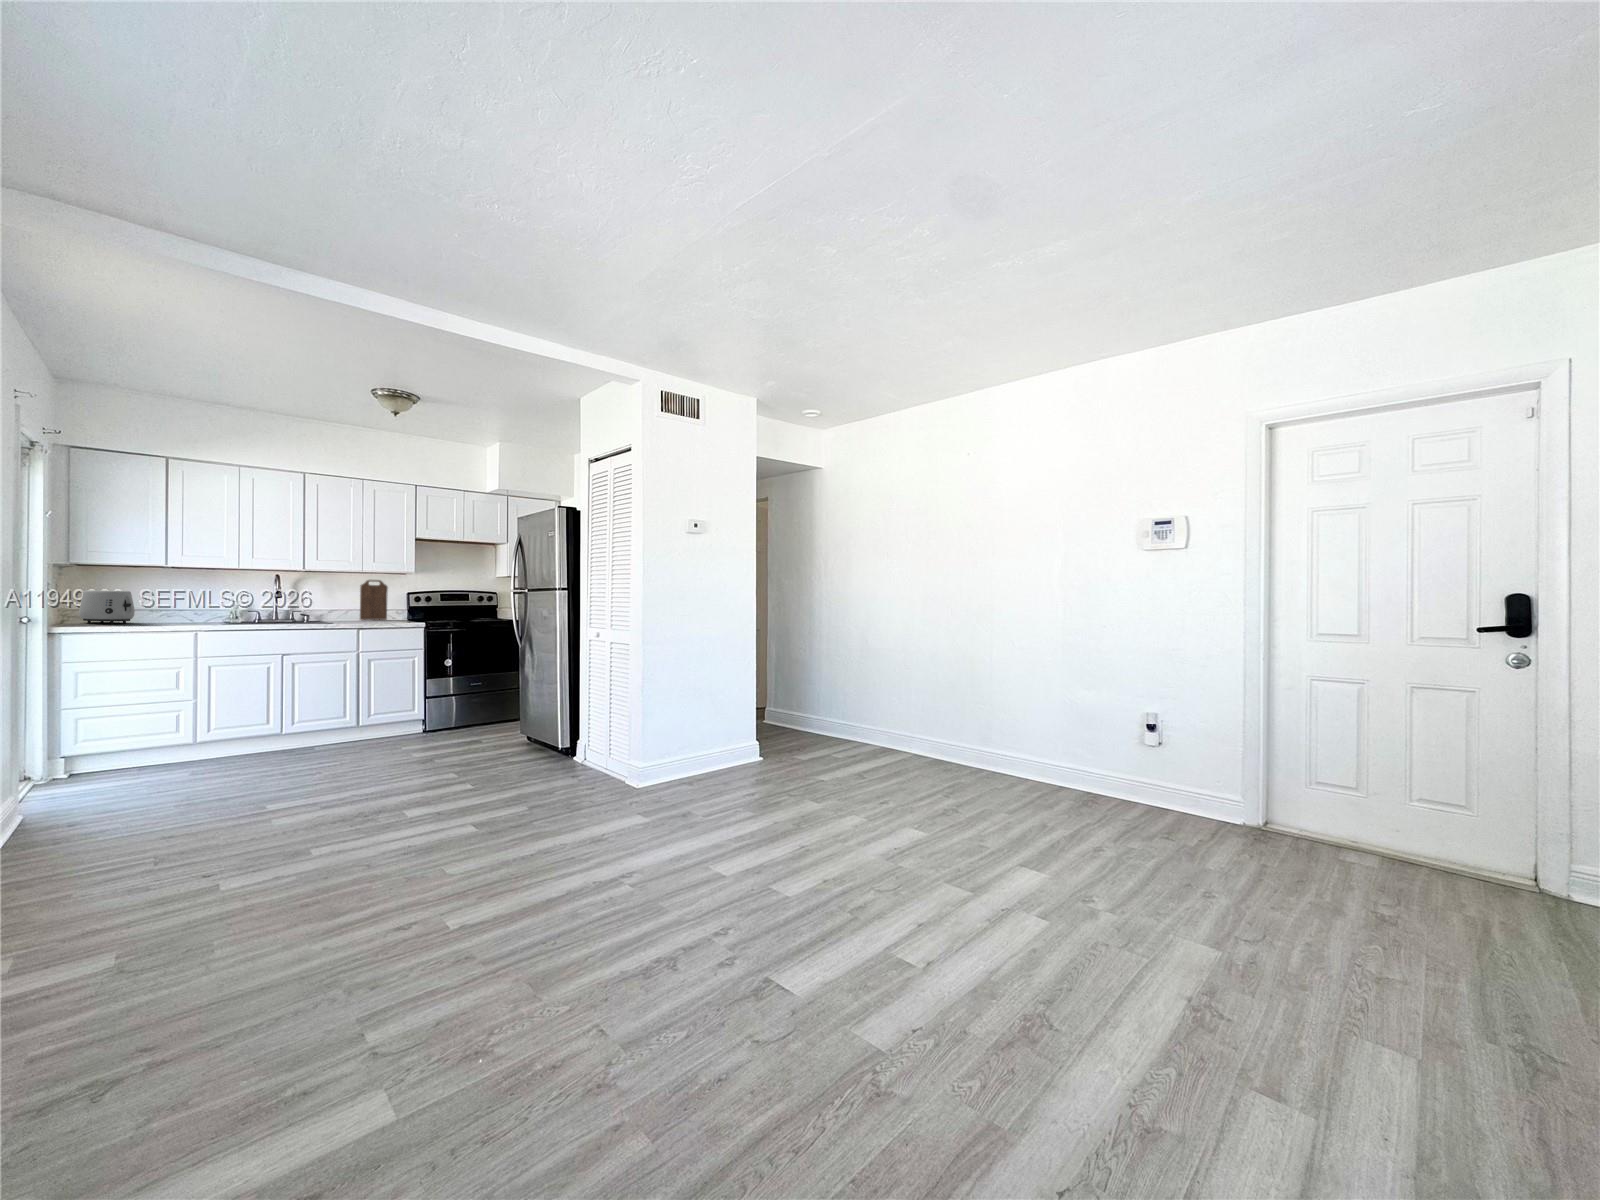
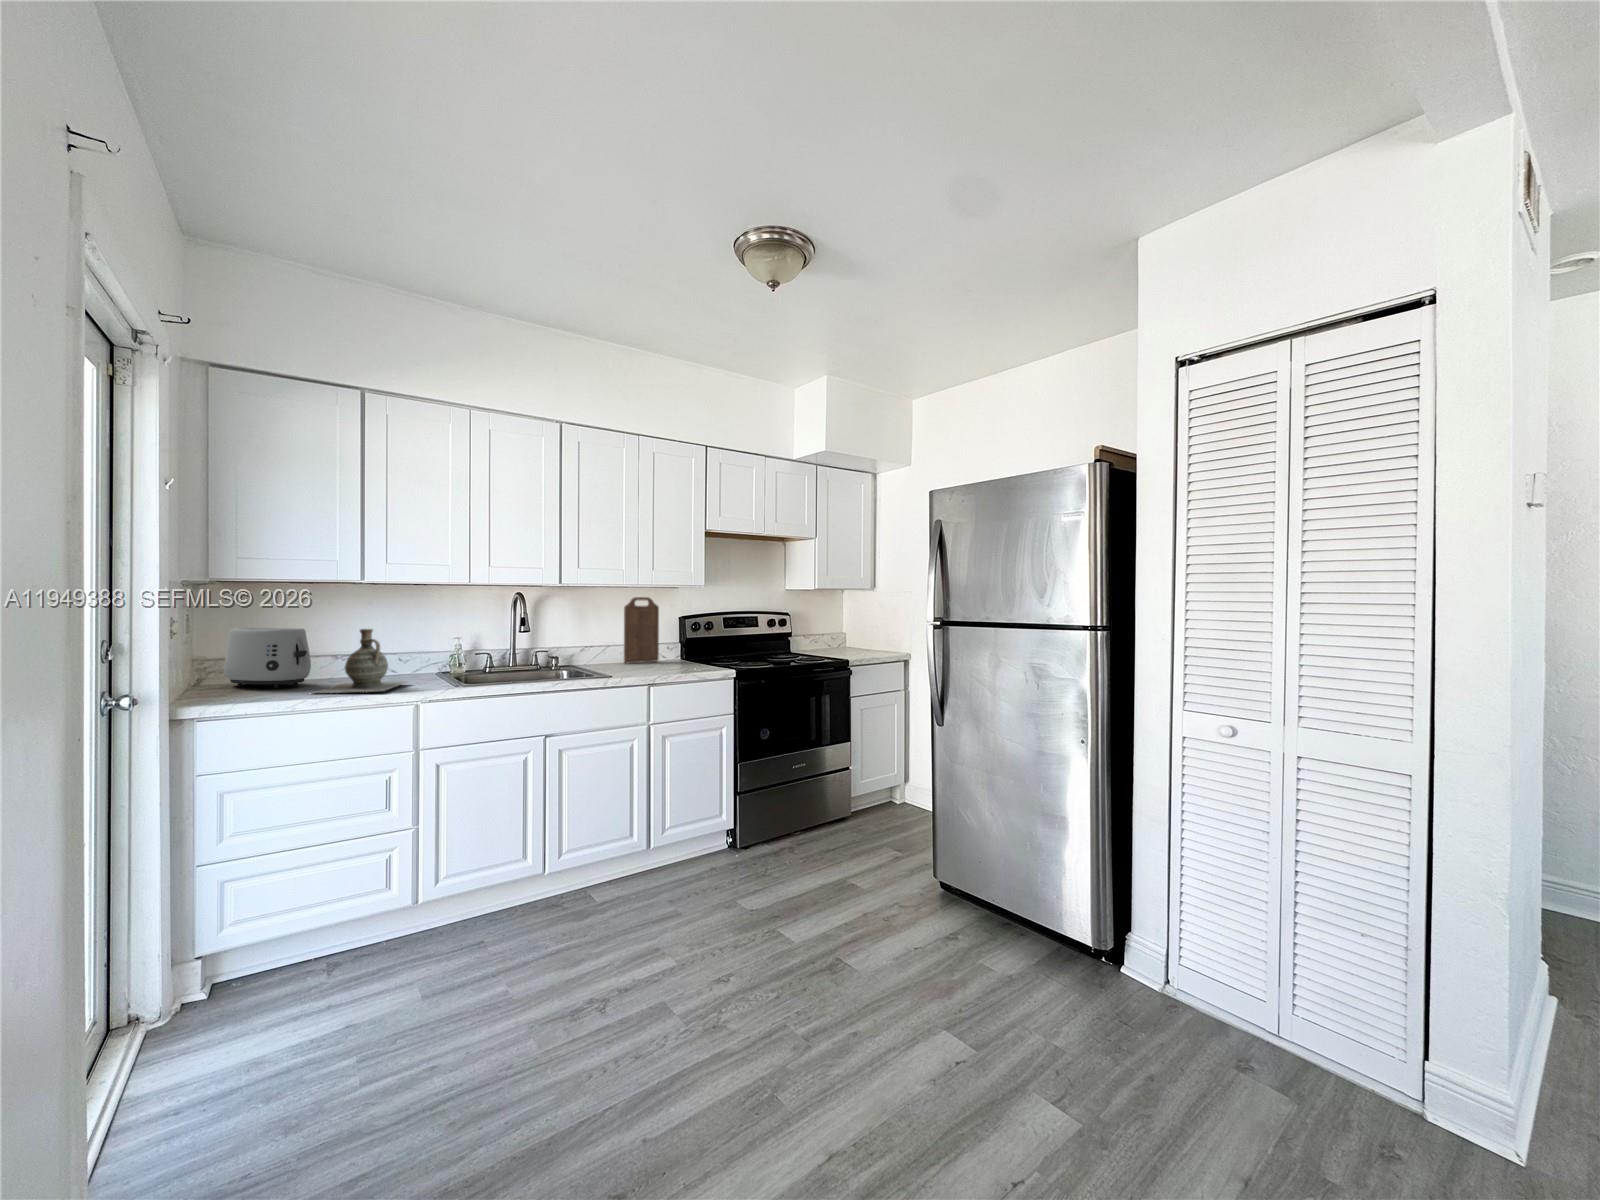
ceramic jug: none [132,592,199,626] -> present [315,629,407,693]

